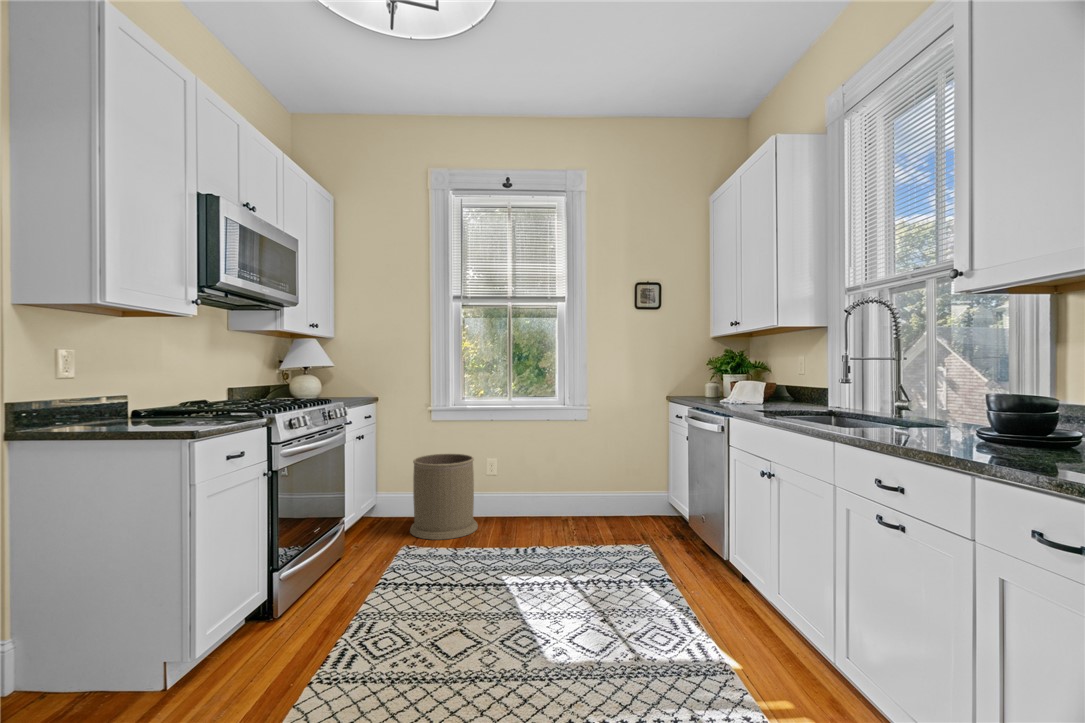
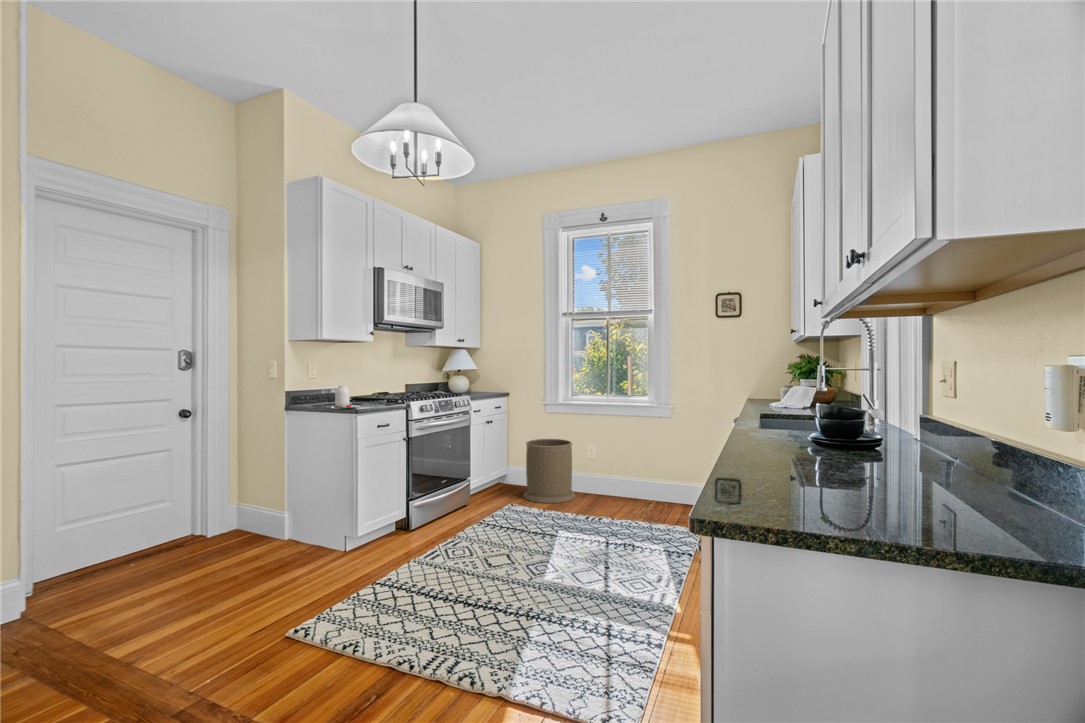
jar: none [117,387,192,428] -> present [335,385,359,408]

